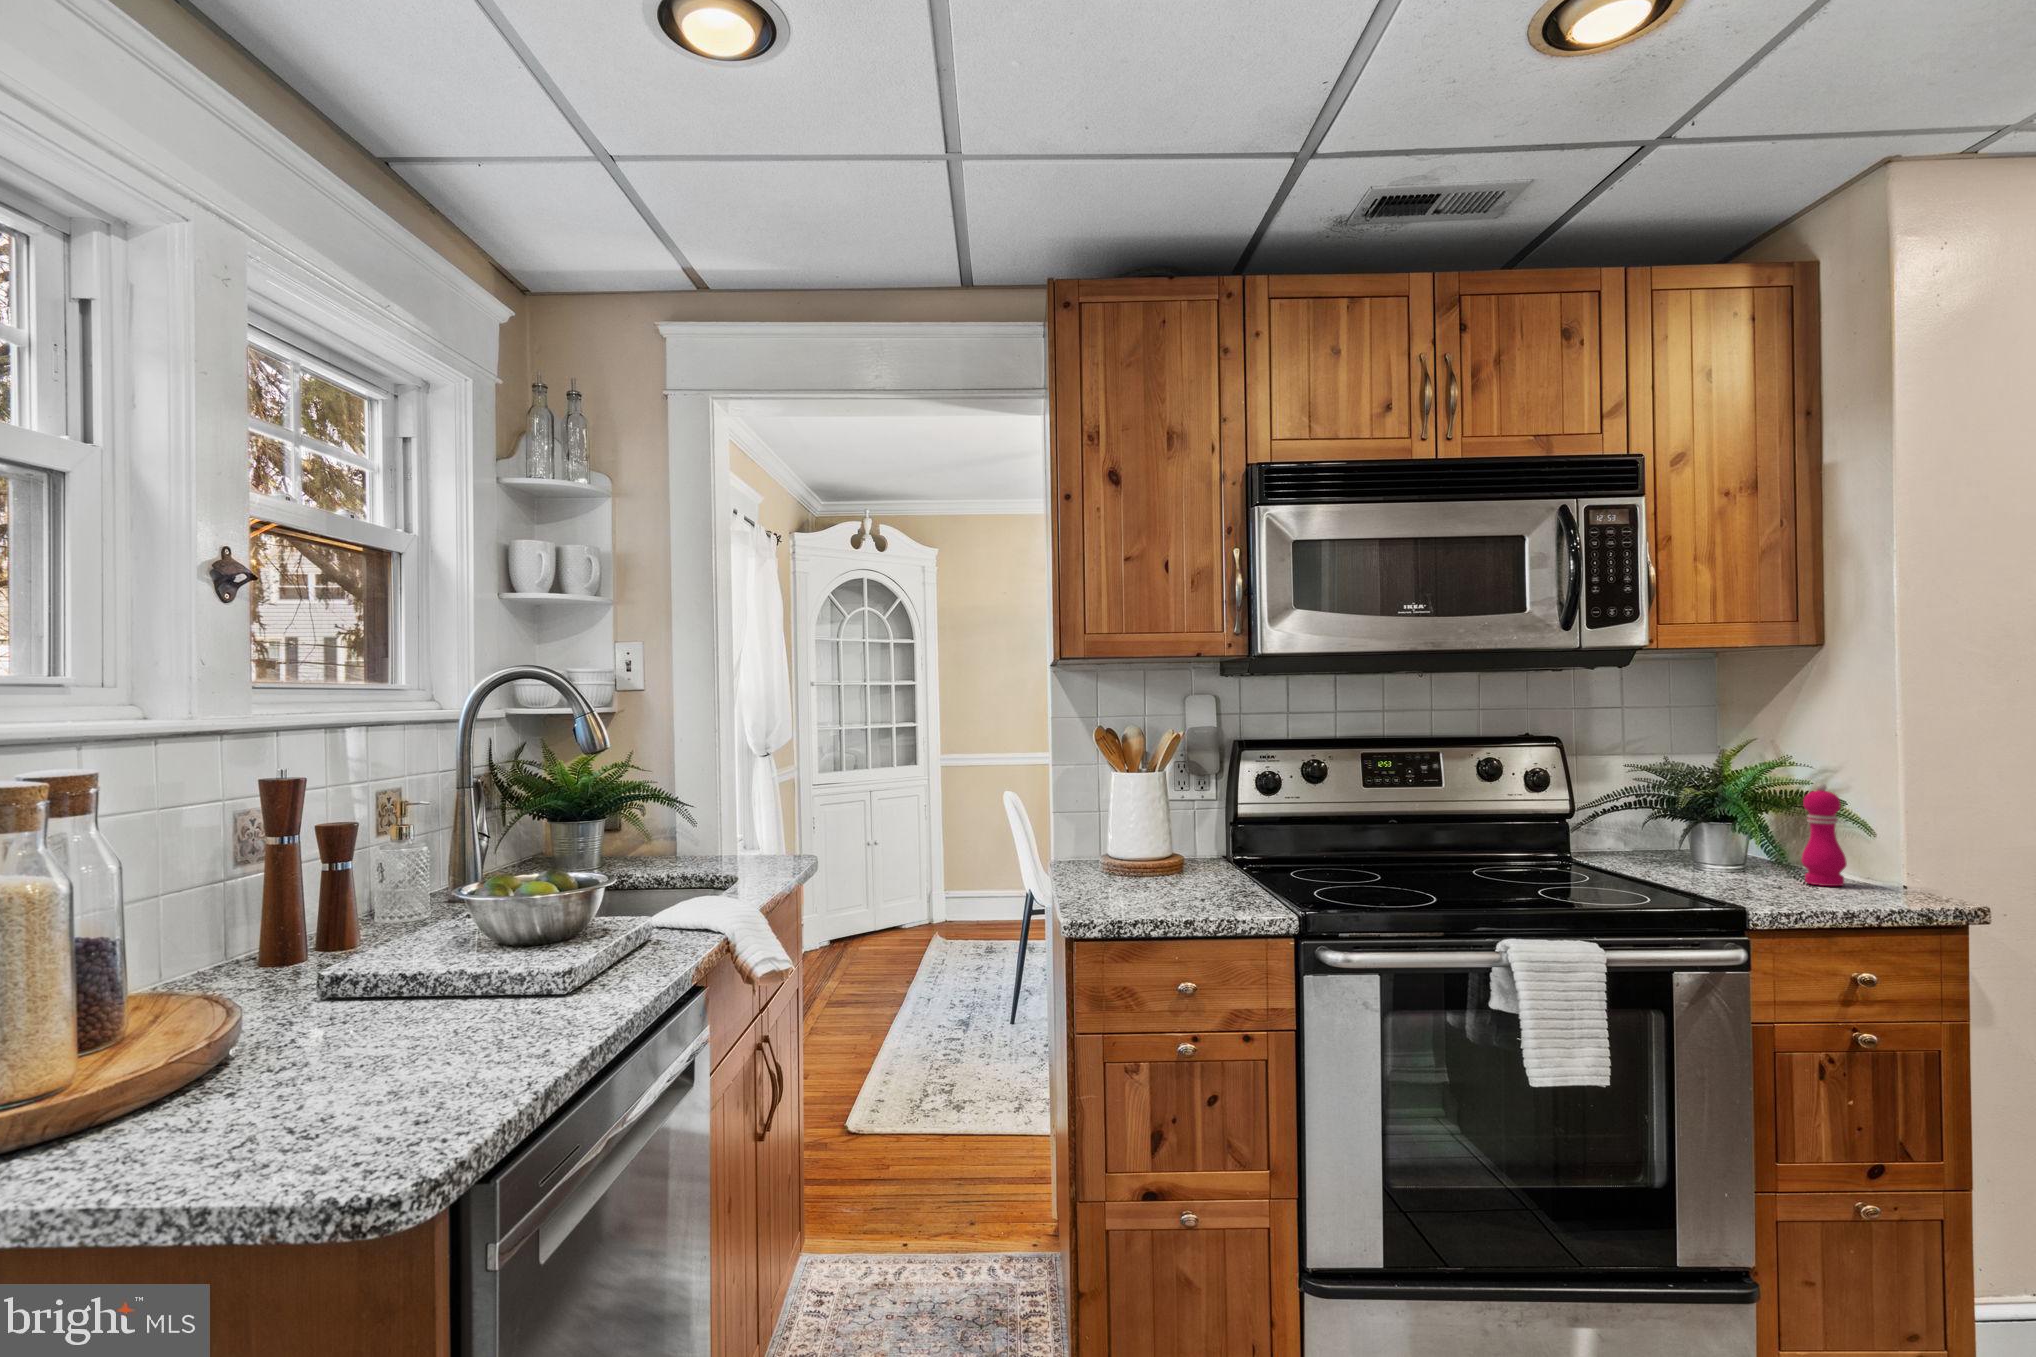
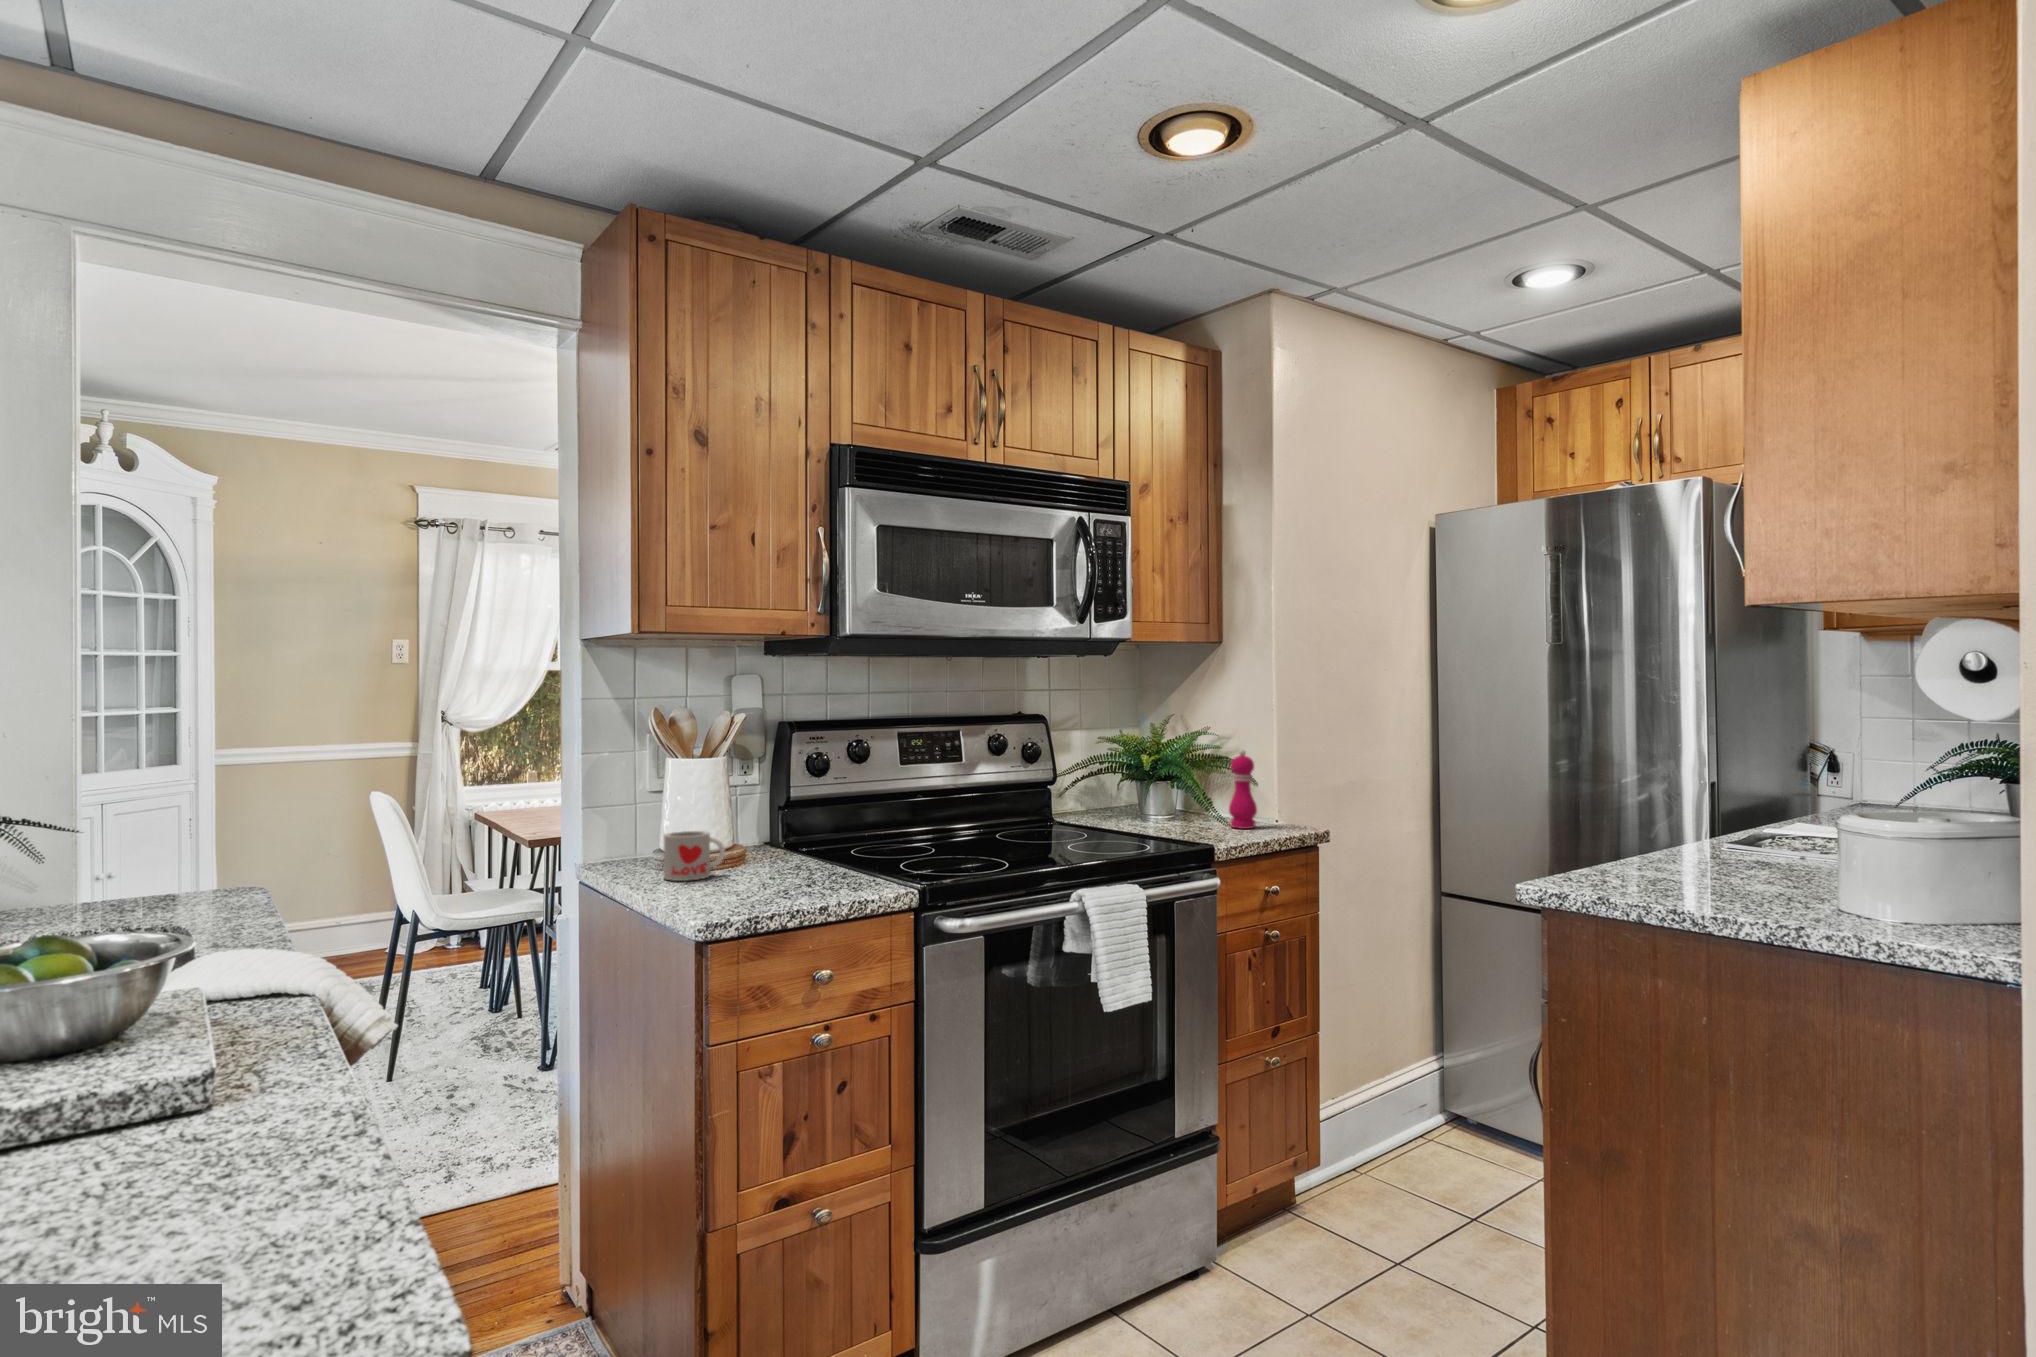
mug: none [1094,836,1149,881] -> present [664,831,725,881]

